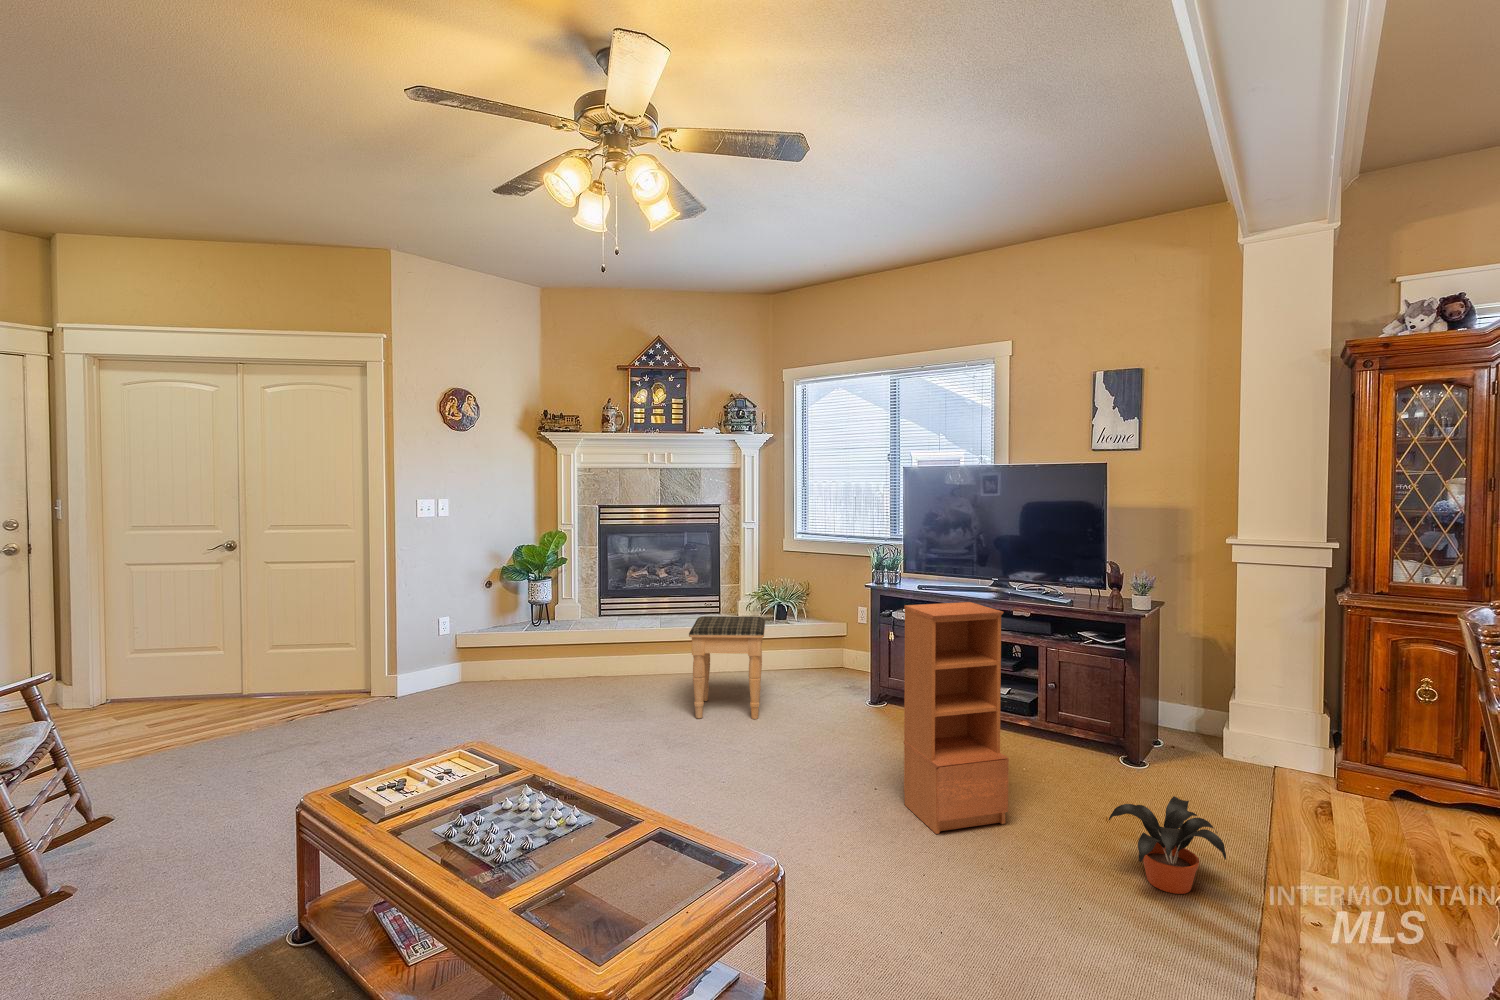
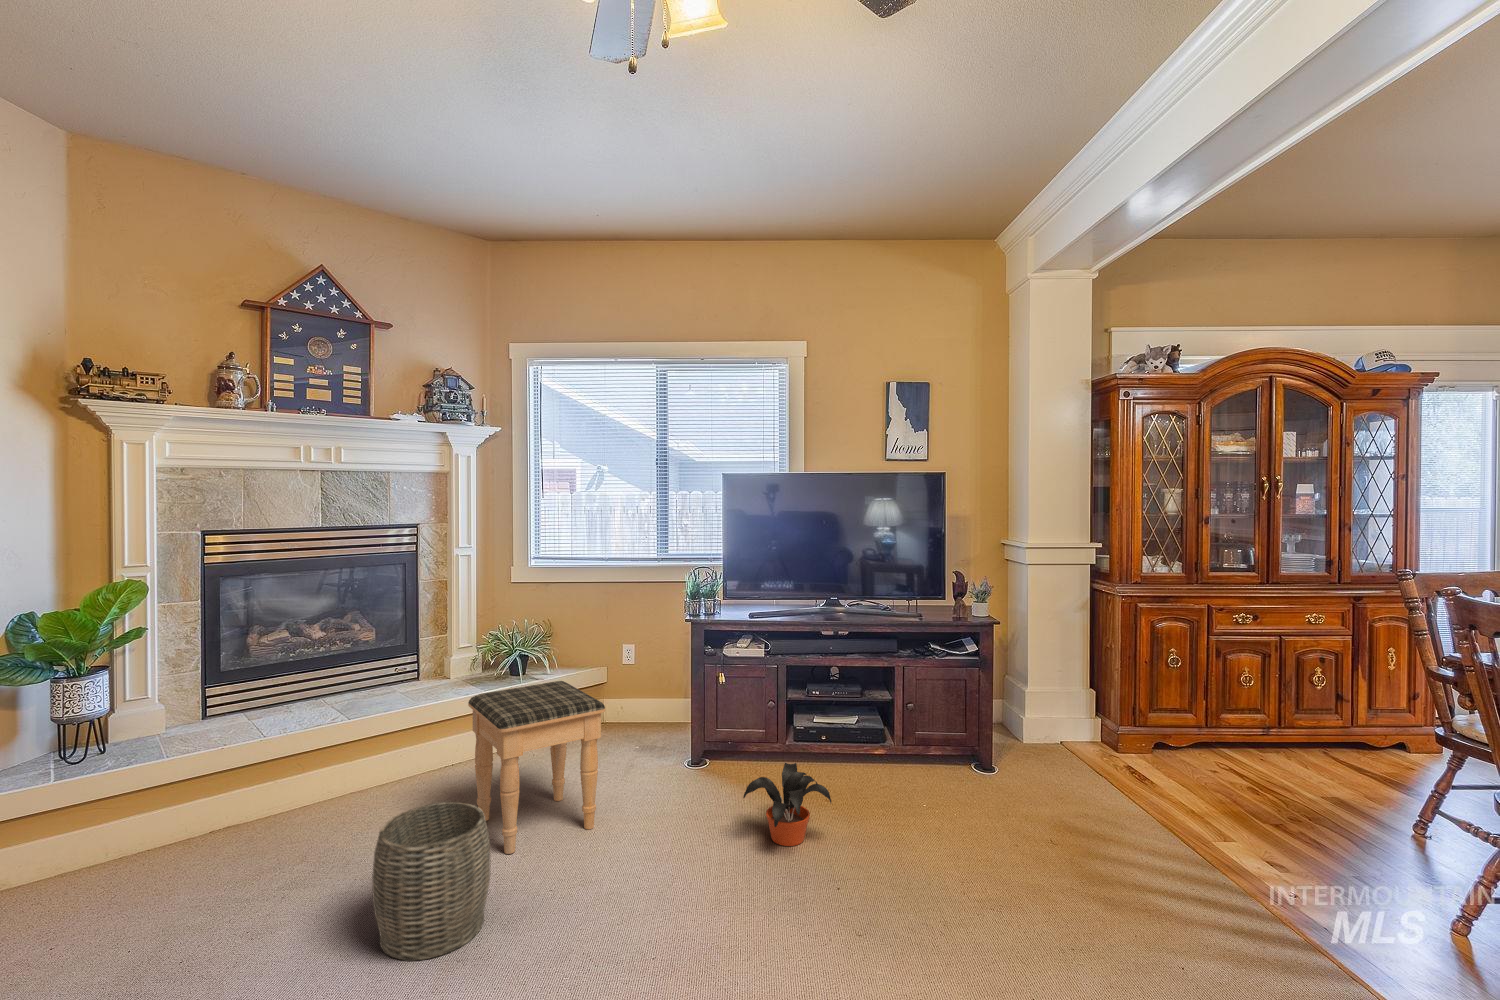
bookcase: present [904,602,1009,834] -> none [902,633,1013,920]
woven basket: none [595,668,659,748] -> present [372,802,491,960]
potted plant: present [1109,796,1226,894] -> present [743,763,831,846]

